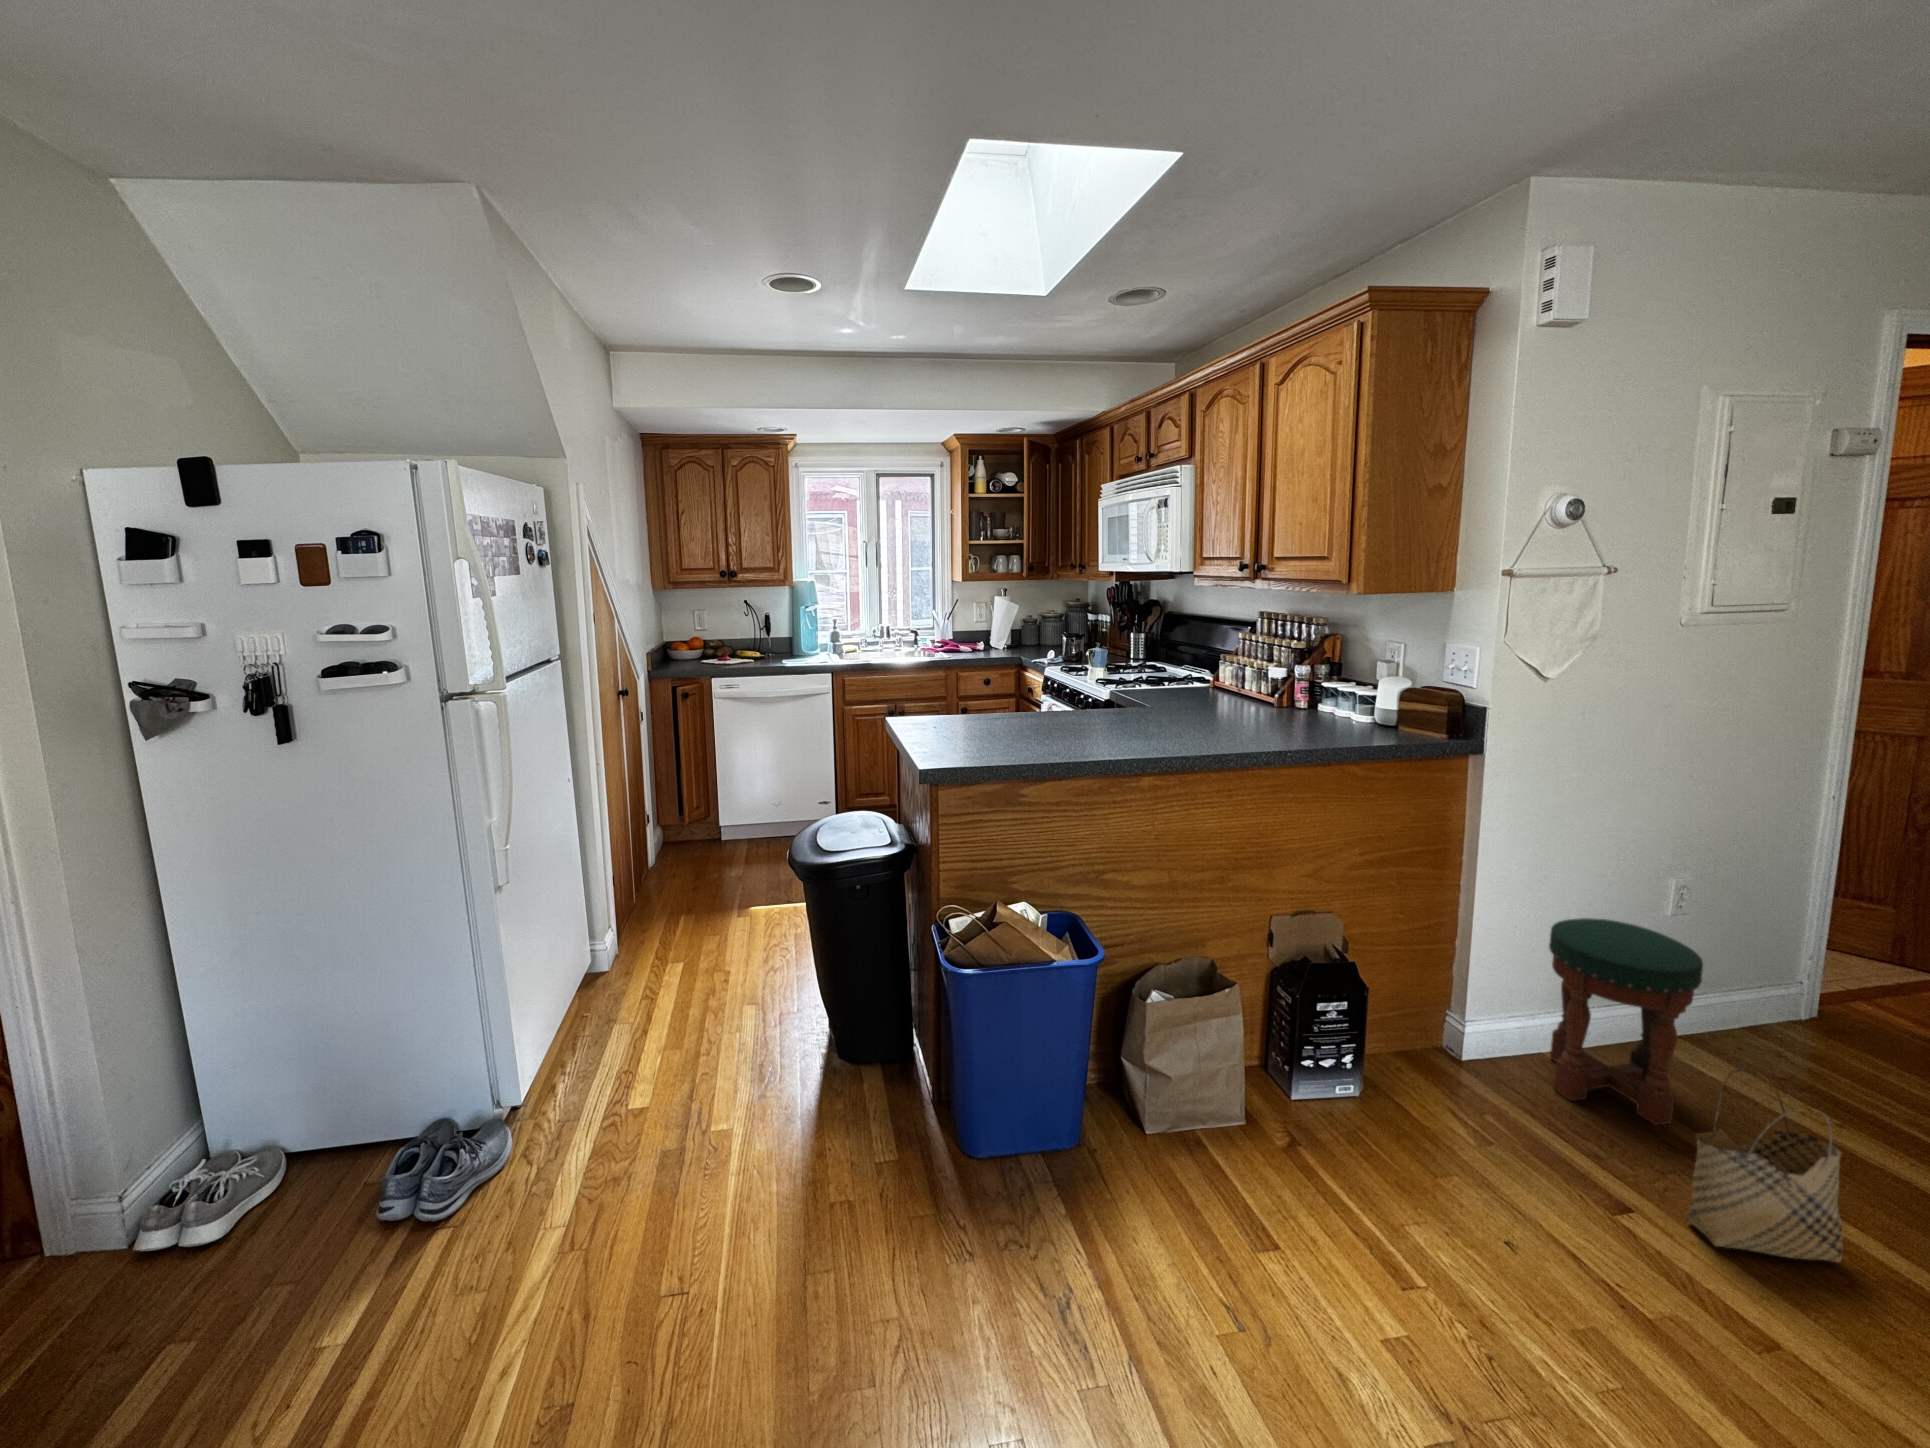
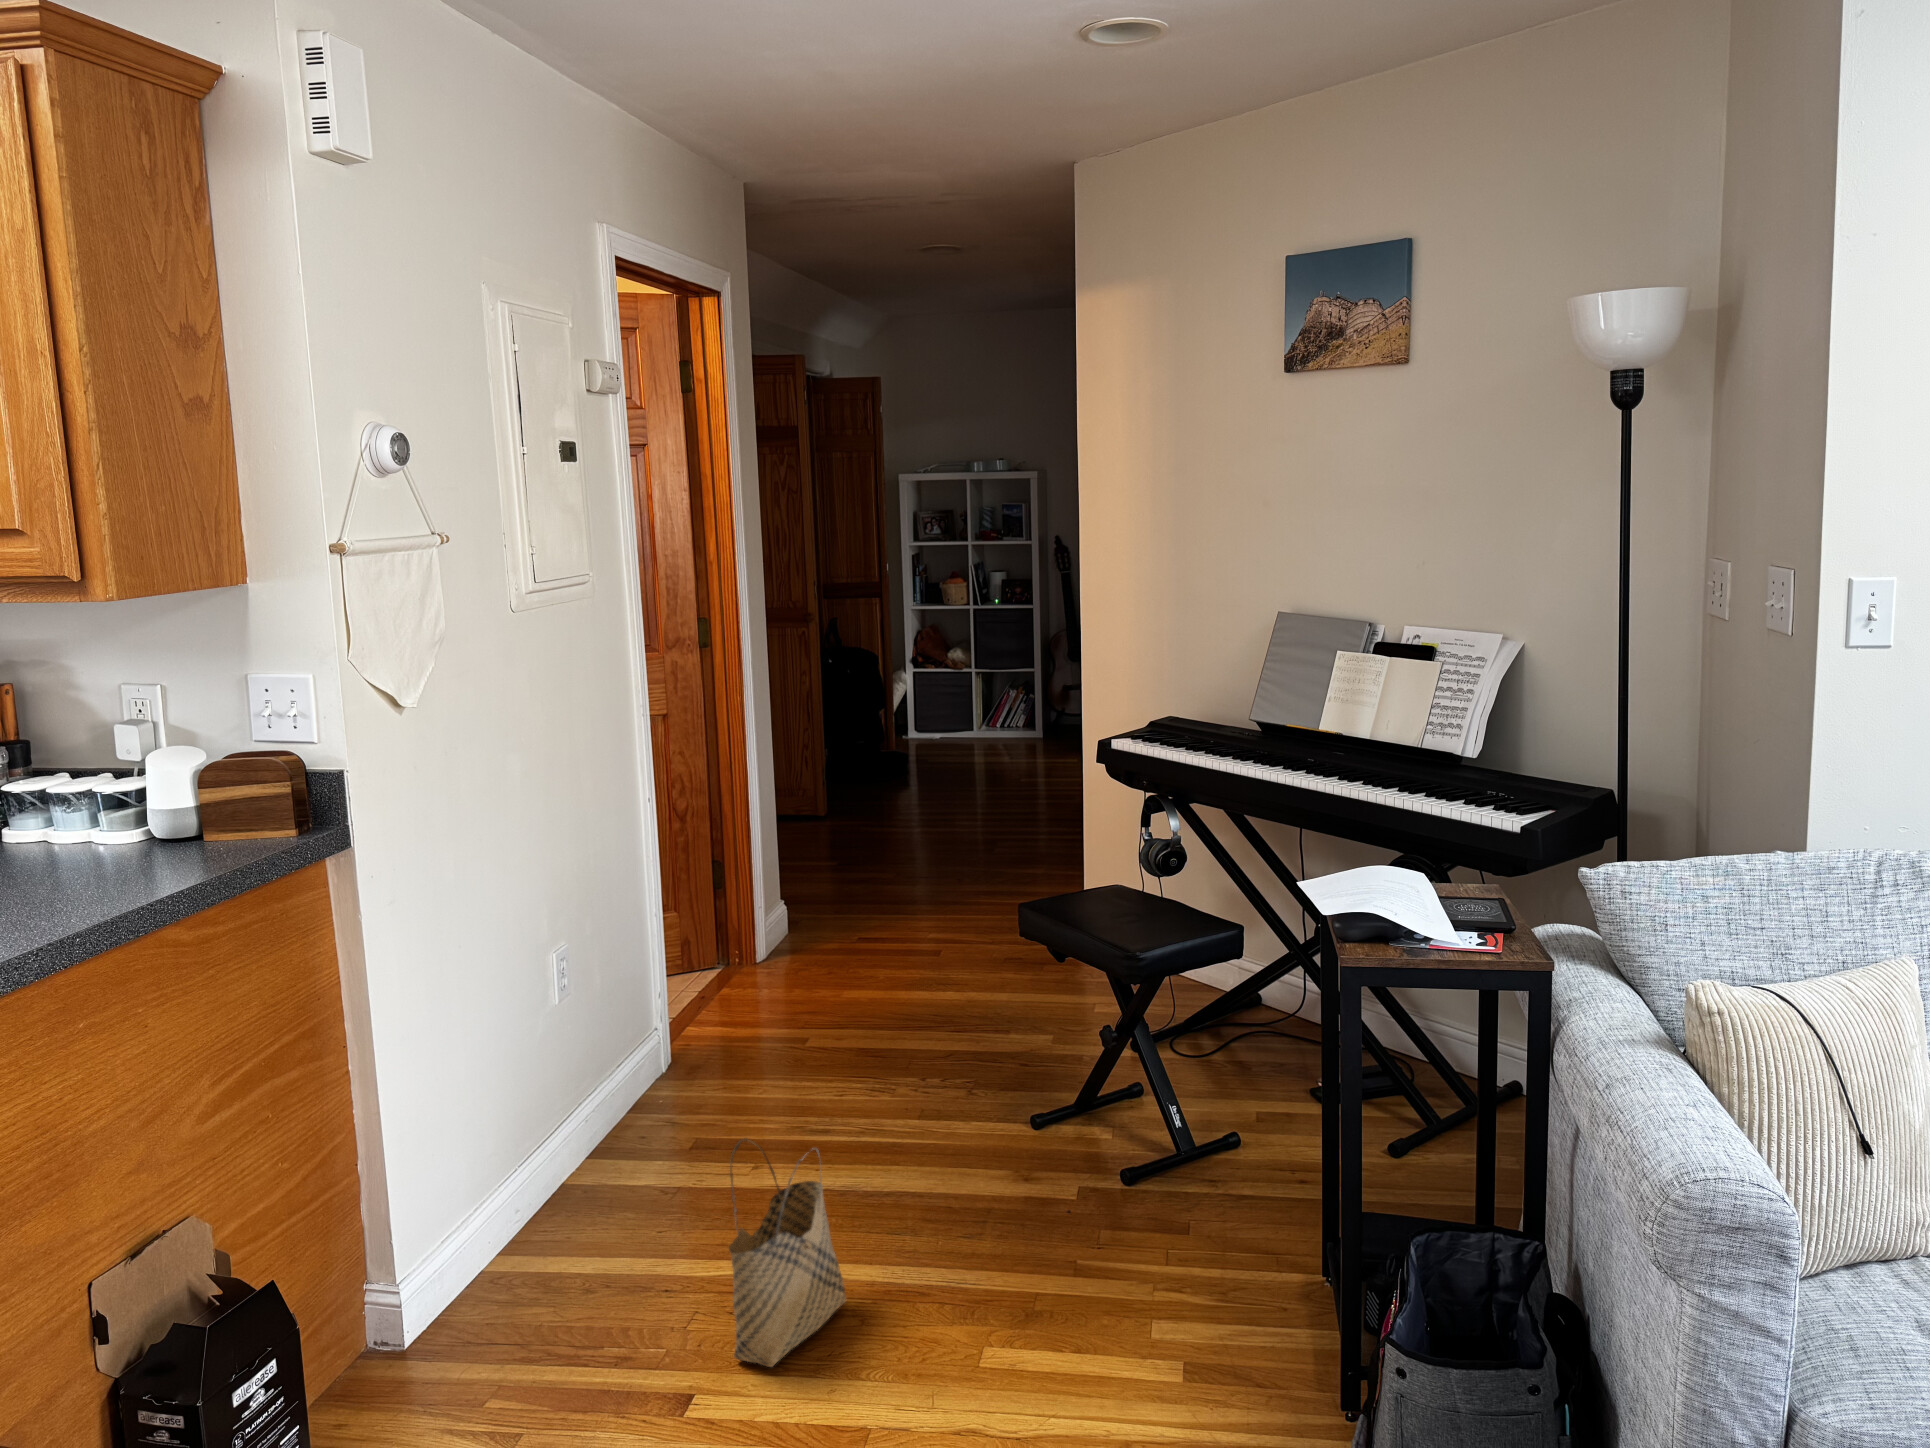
stool: present [1549,918,1703,1126] -> none [479,1027,656,1309]

